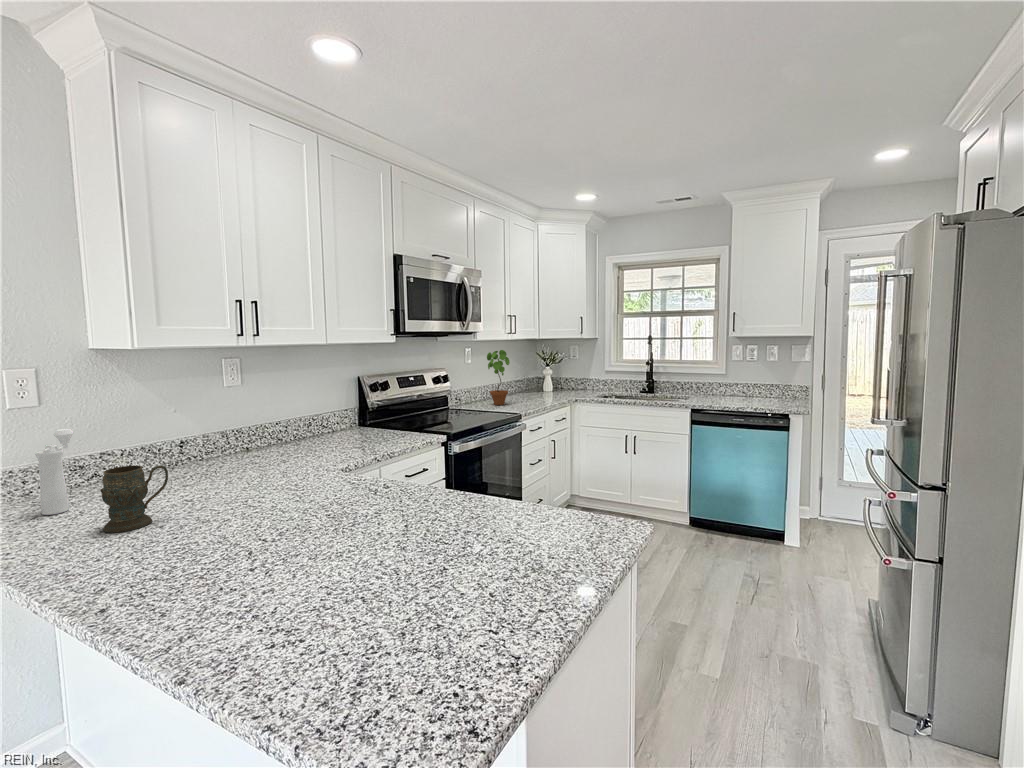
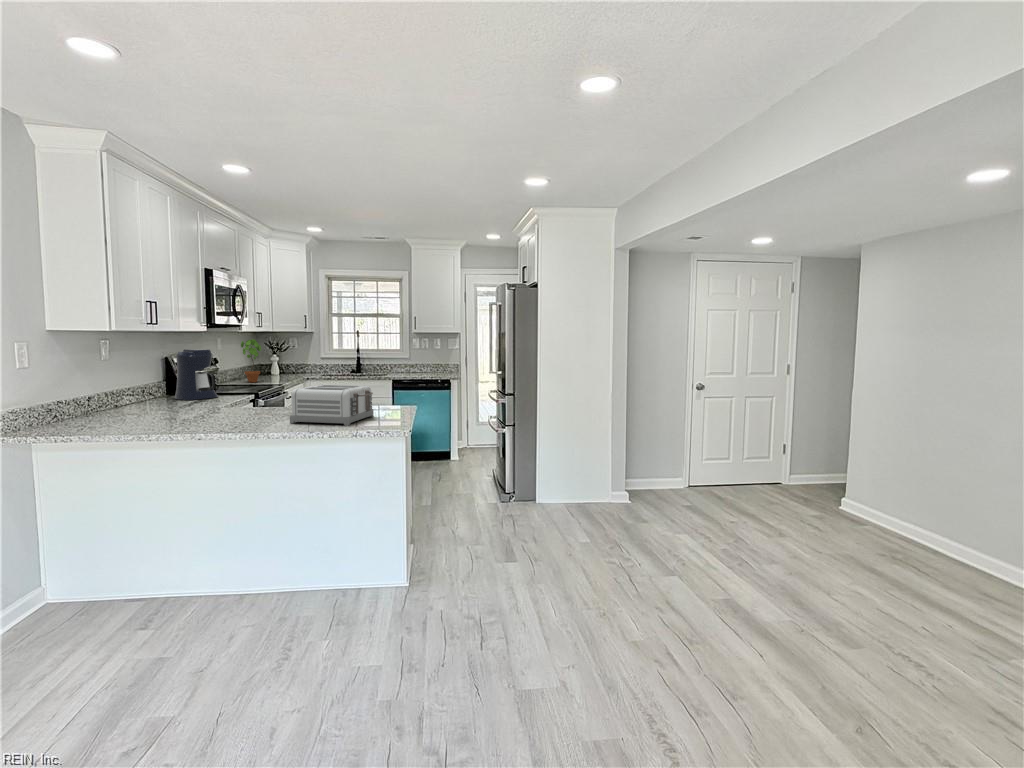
coffee maker: none [342,368,395,441] -> present [175,349,218,400]
pepper mill: present [35,429,74,515] -> none [72,380,101,427]
mug: present [100,465,168,533] -> none [156,393,185,425]
toaster: none [240,475,461,662] -> present [290,385,374,426]

